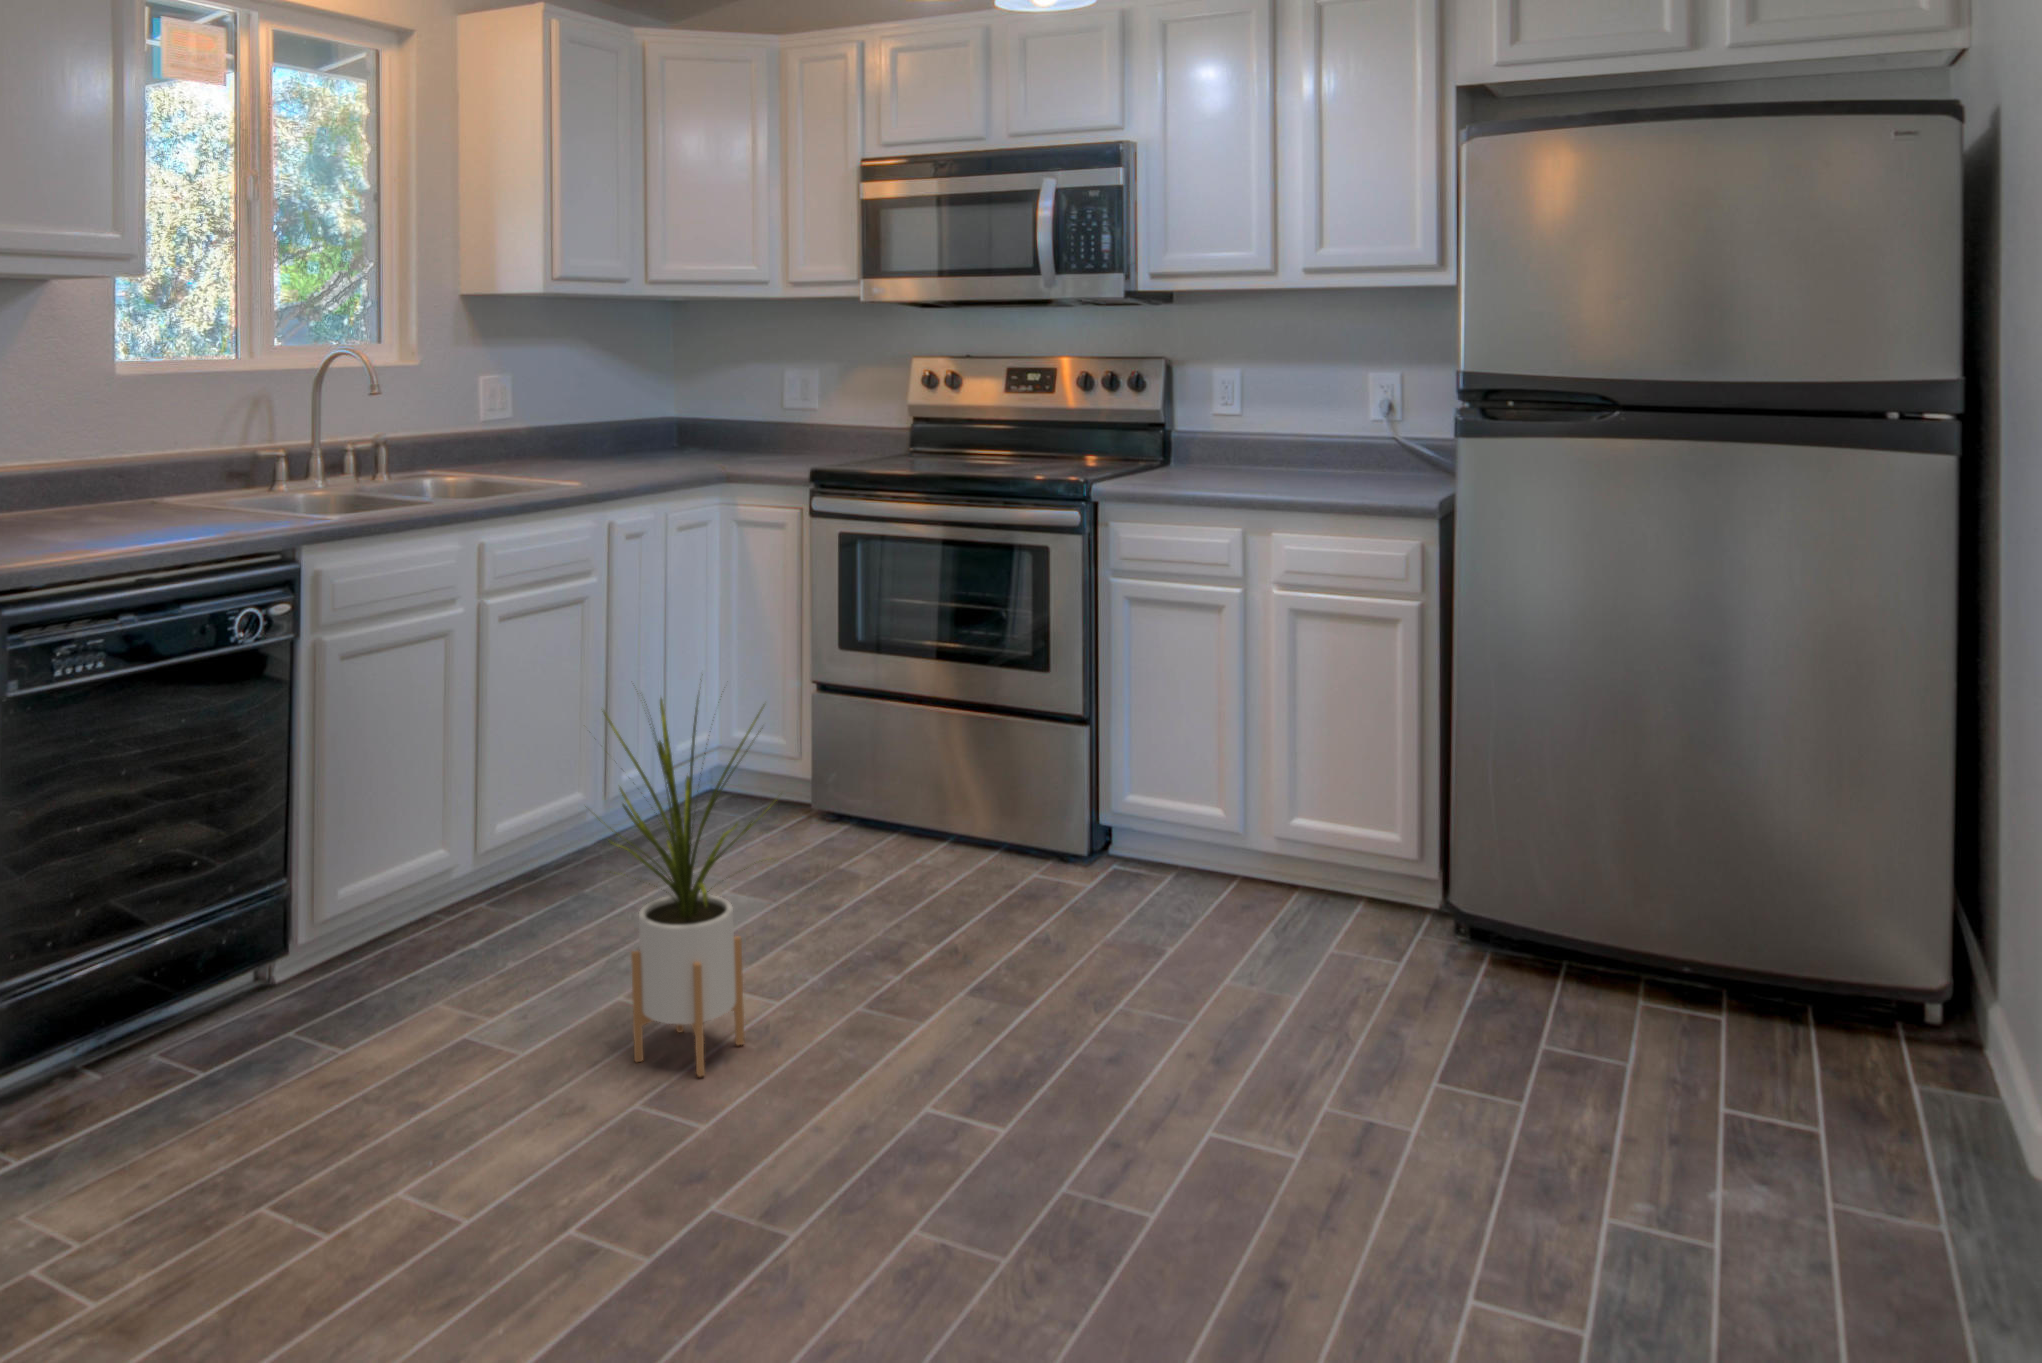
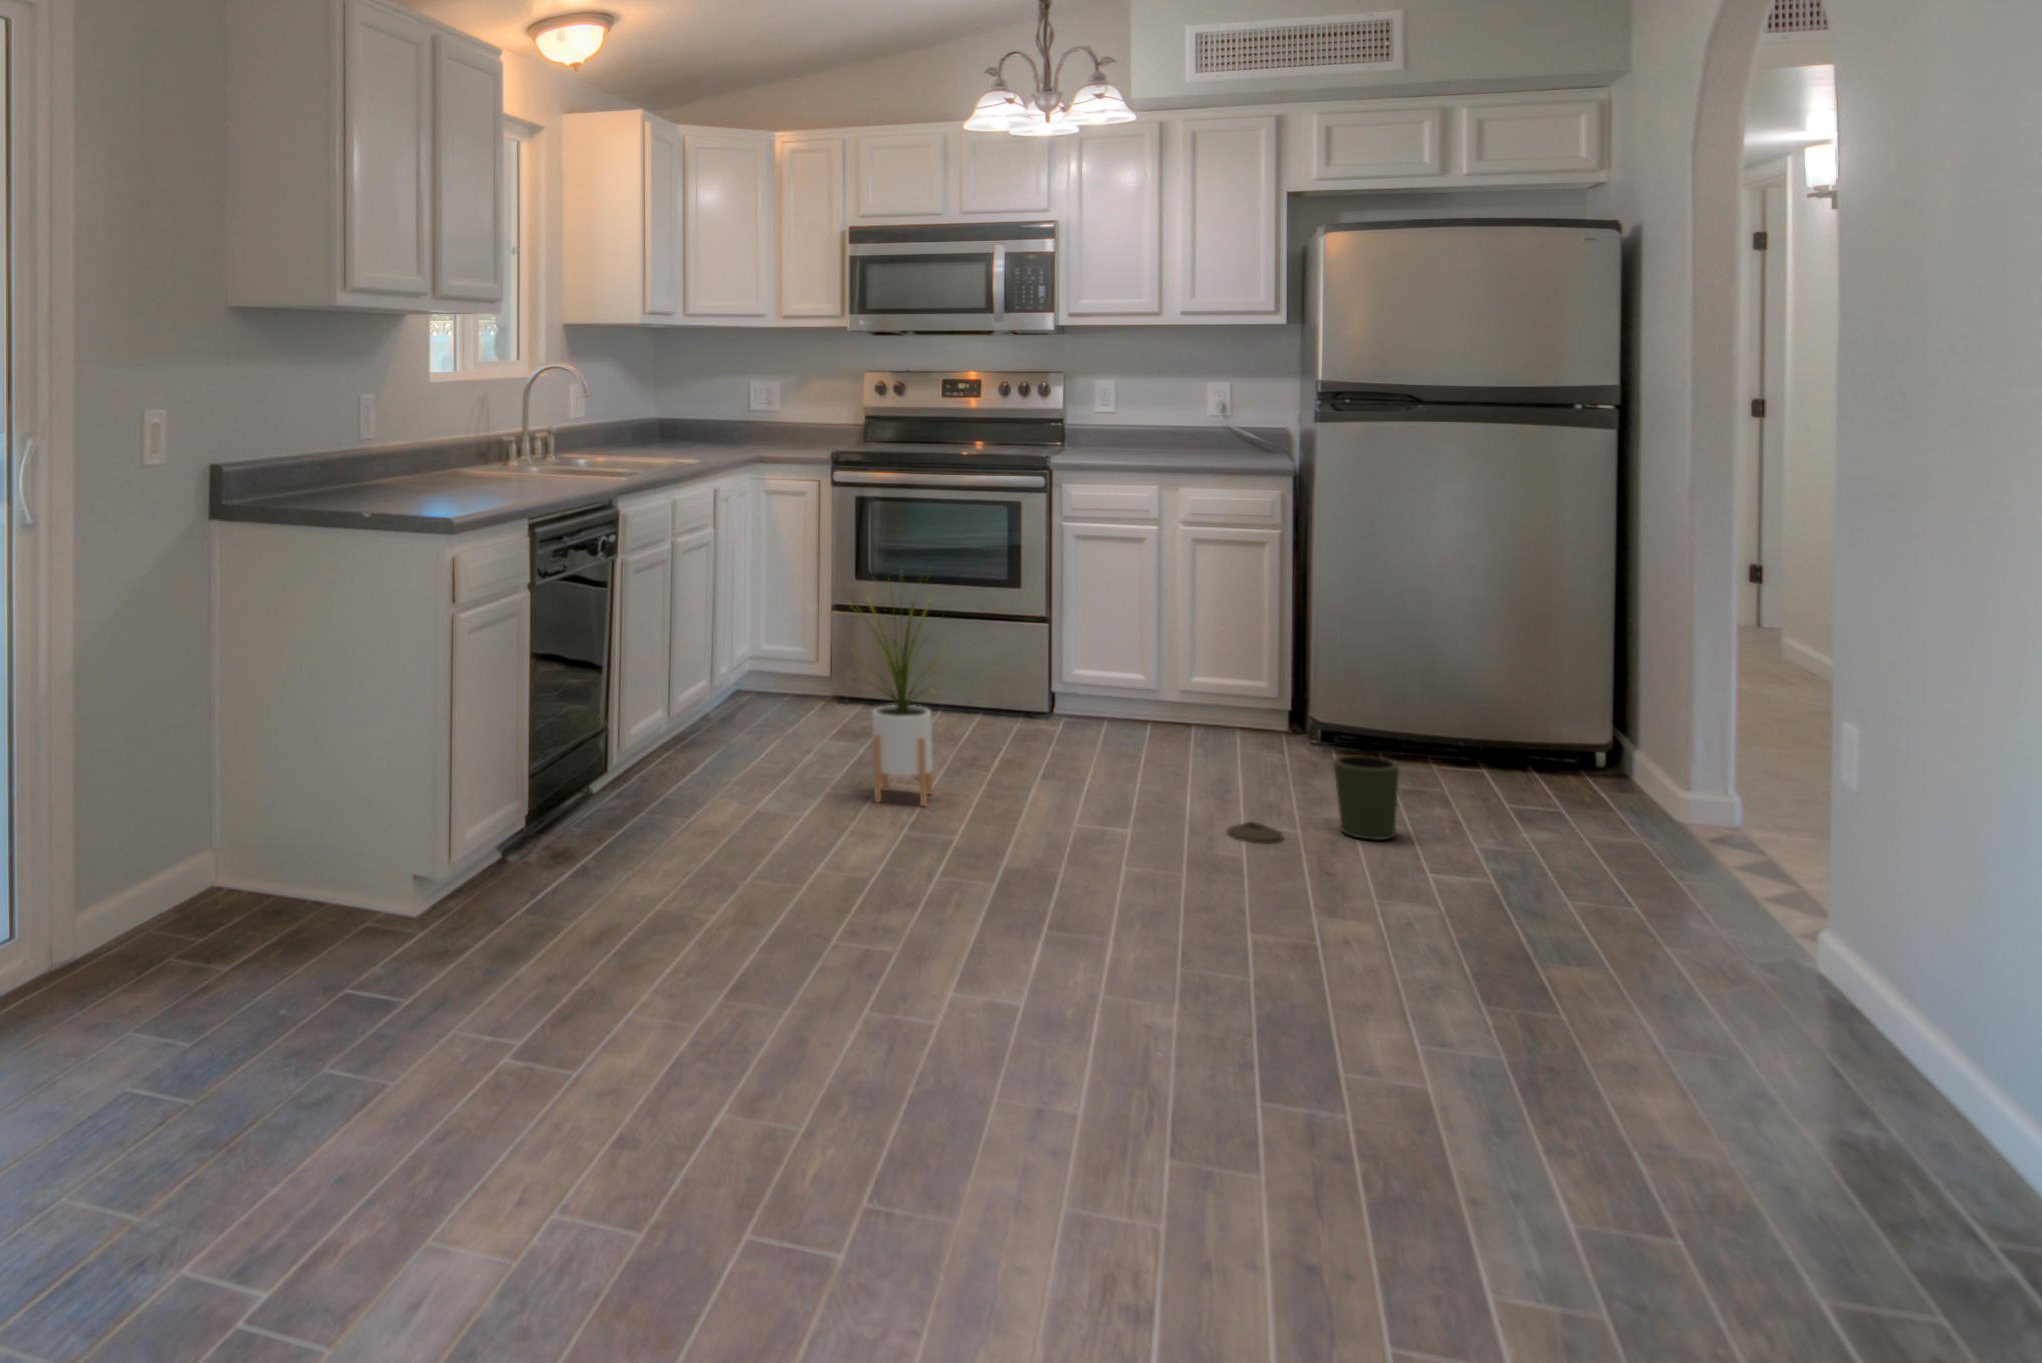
trash can: none [1167,1043,1483,1219] -> present [1227,756,1399,844]

